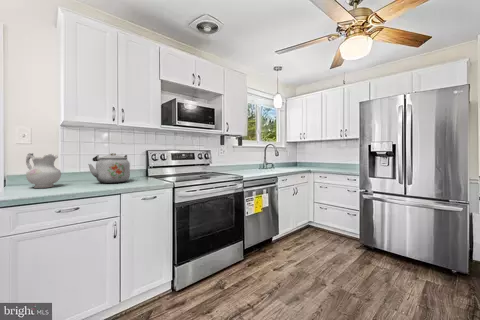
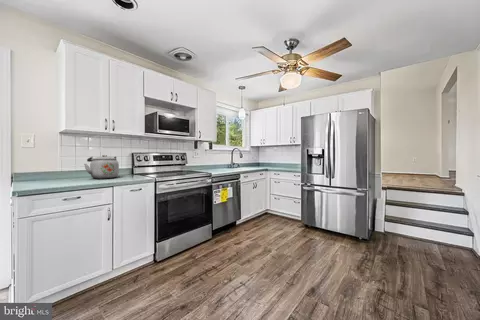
ceramic pitcher: present [26,153,61,188] -> none [31,155,61,183]

